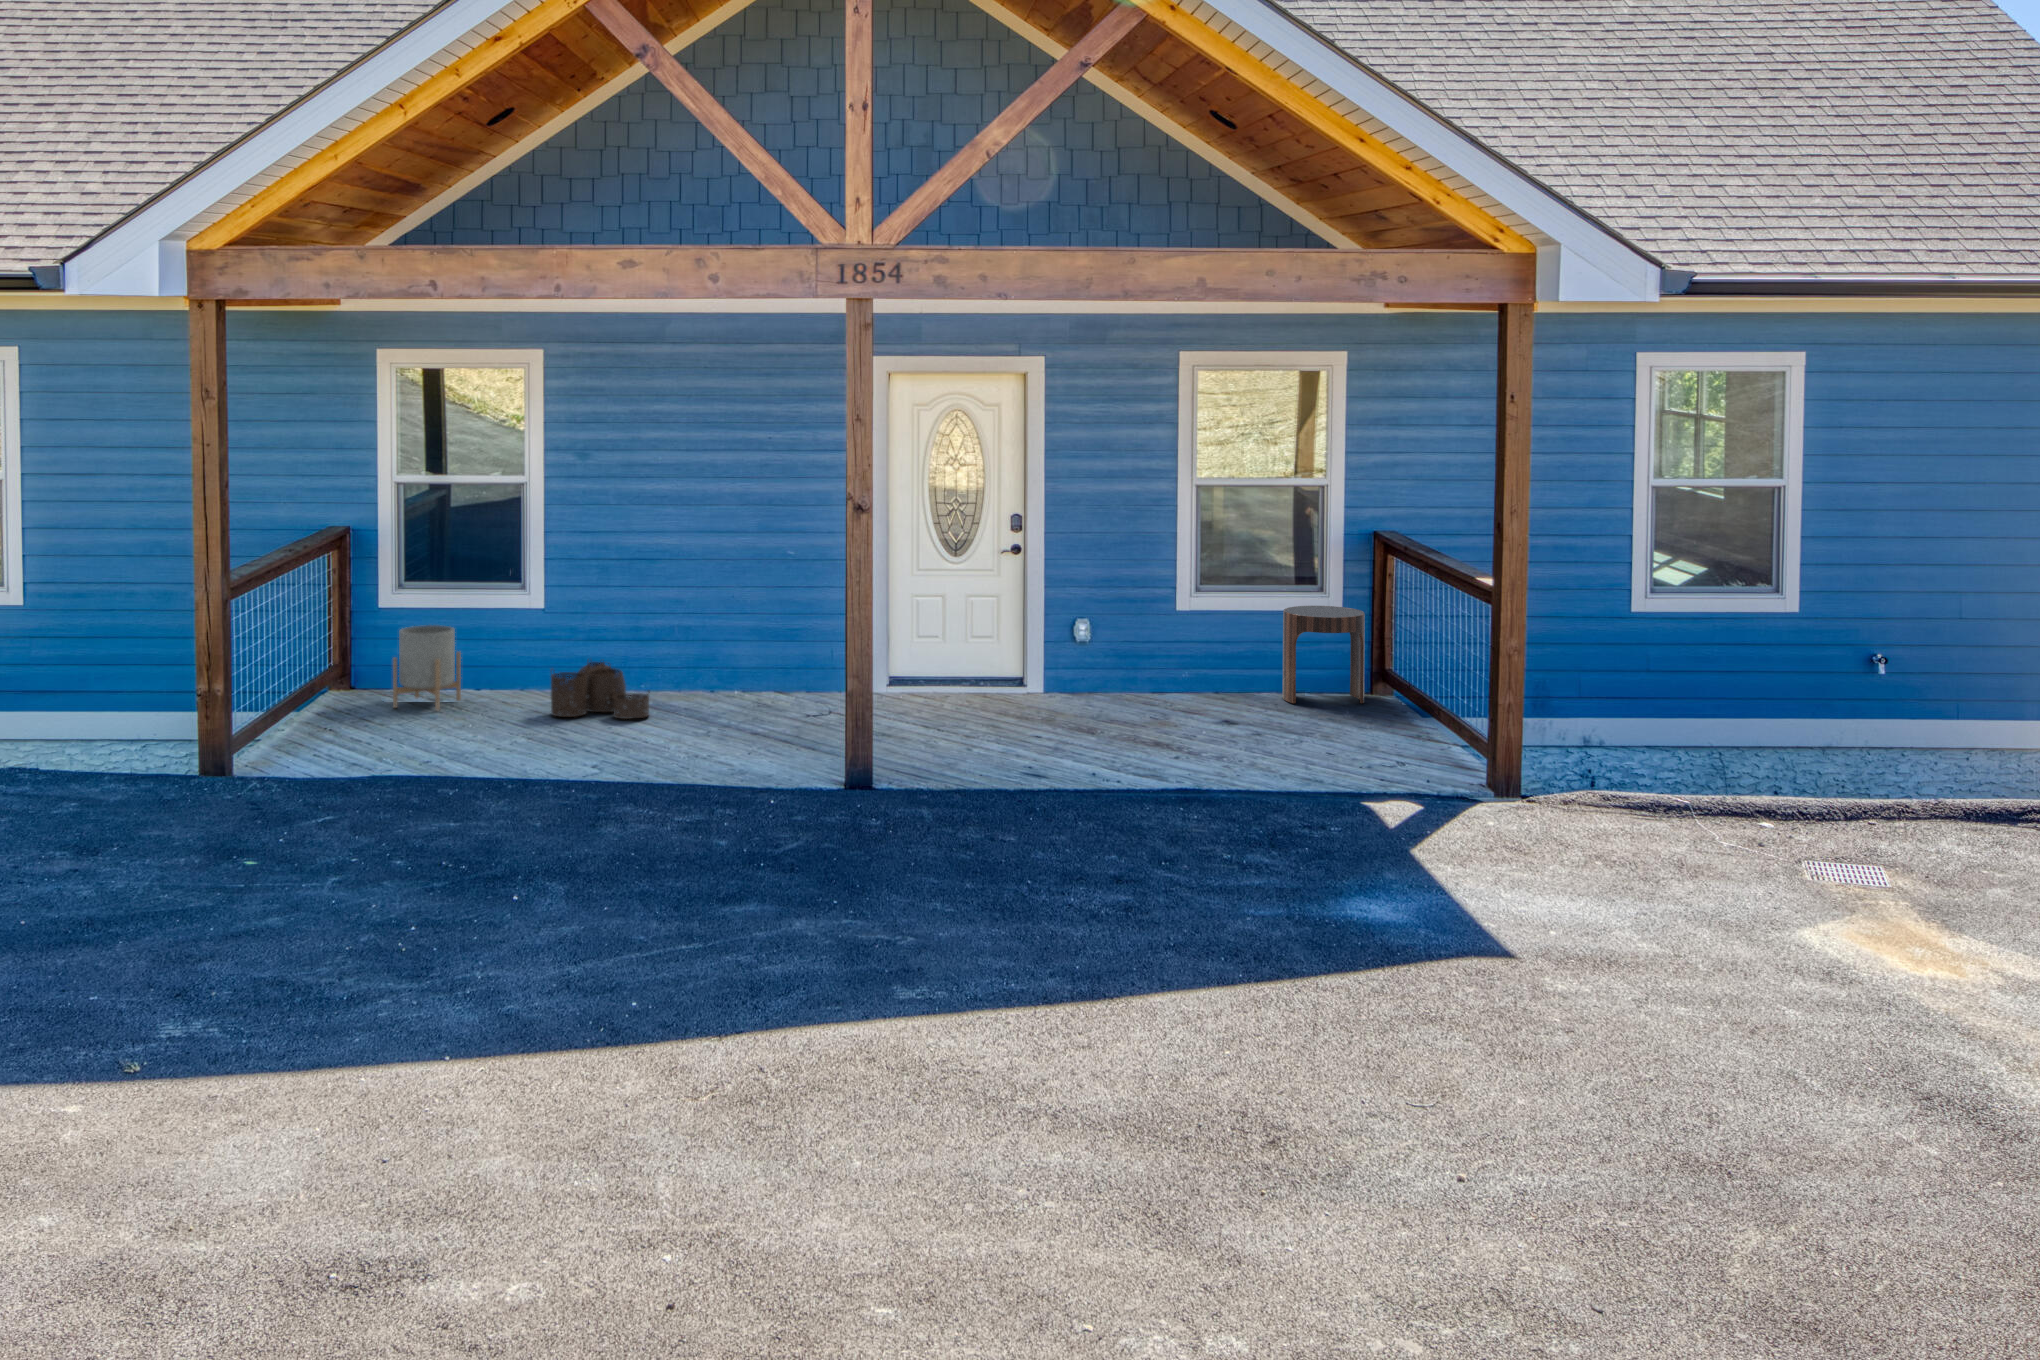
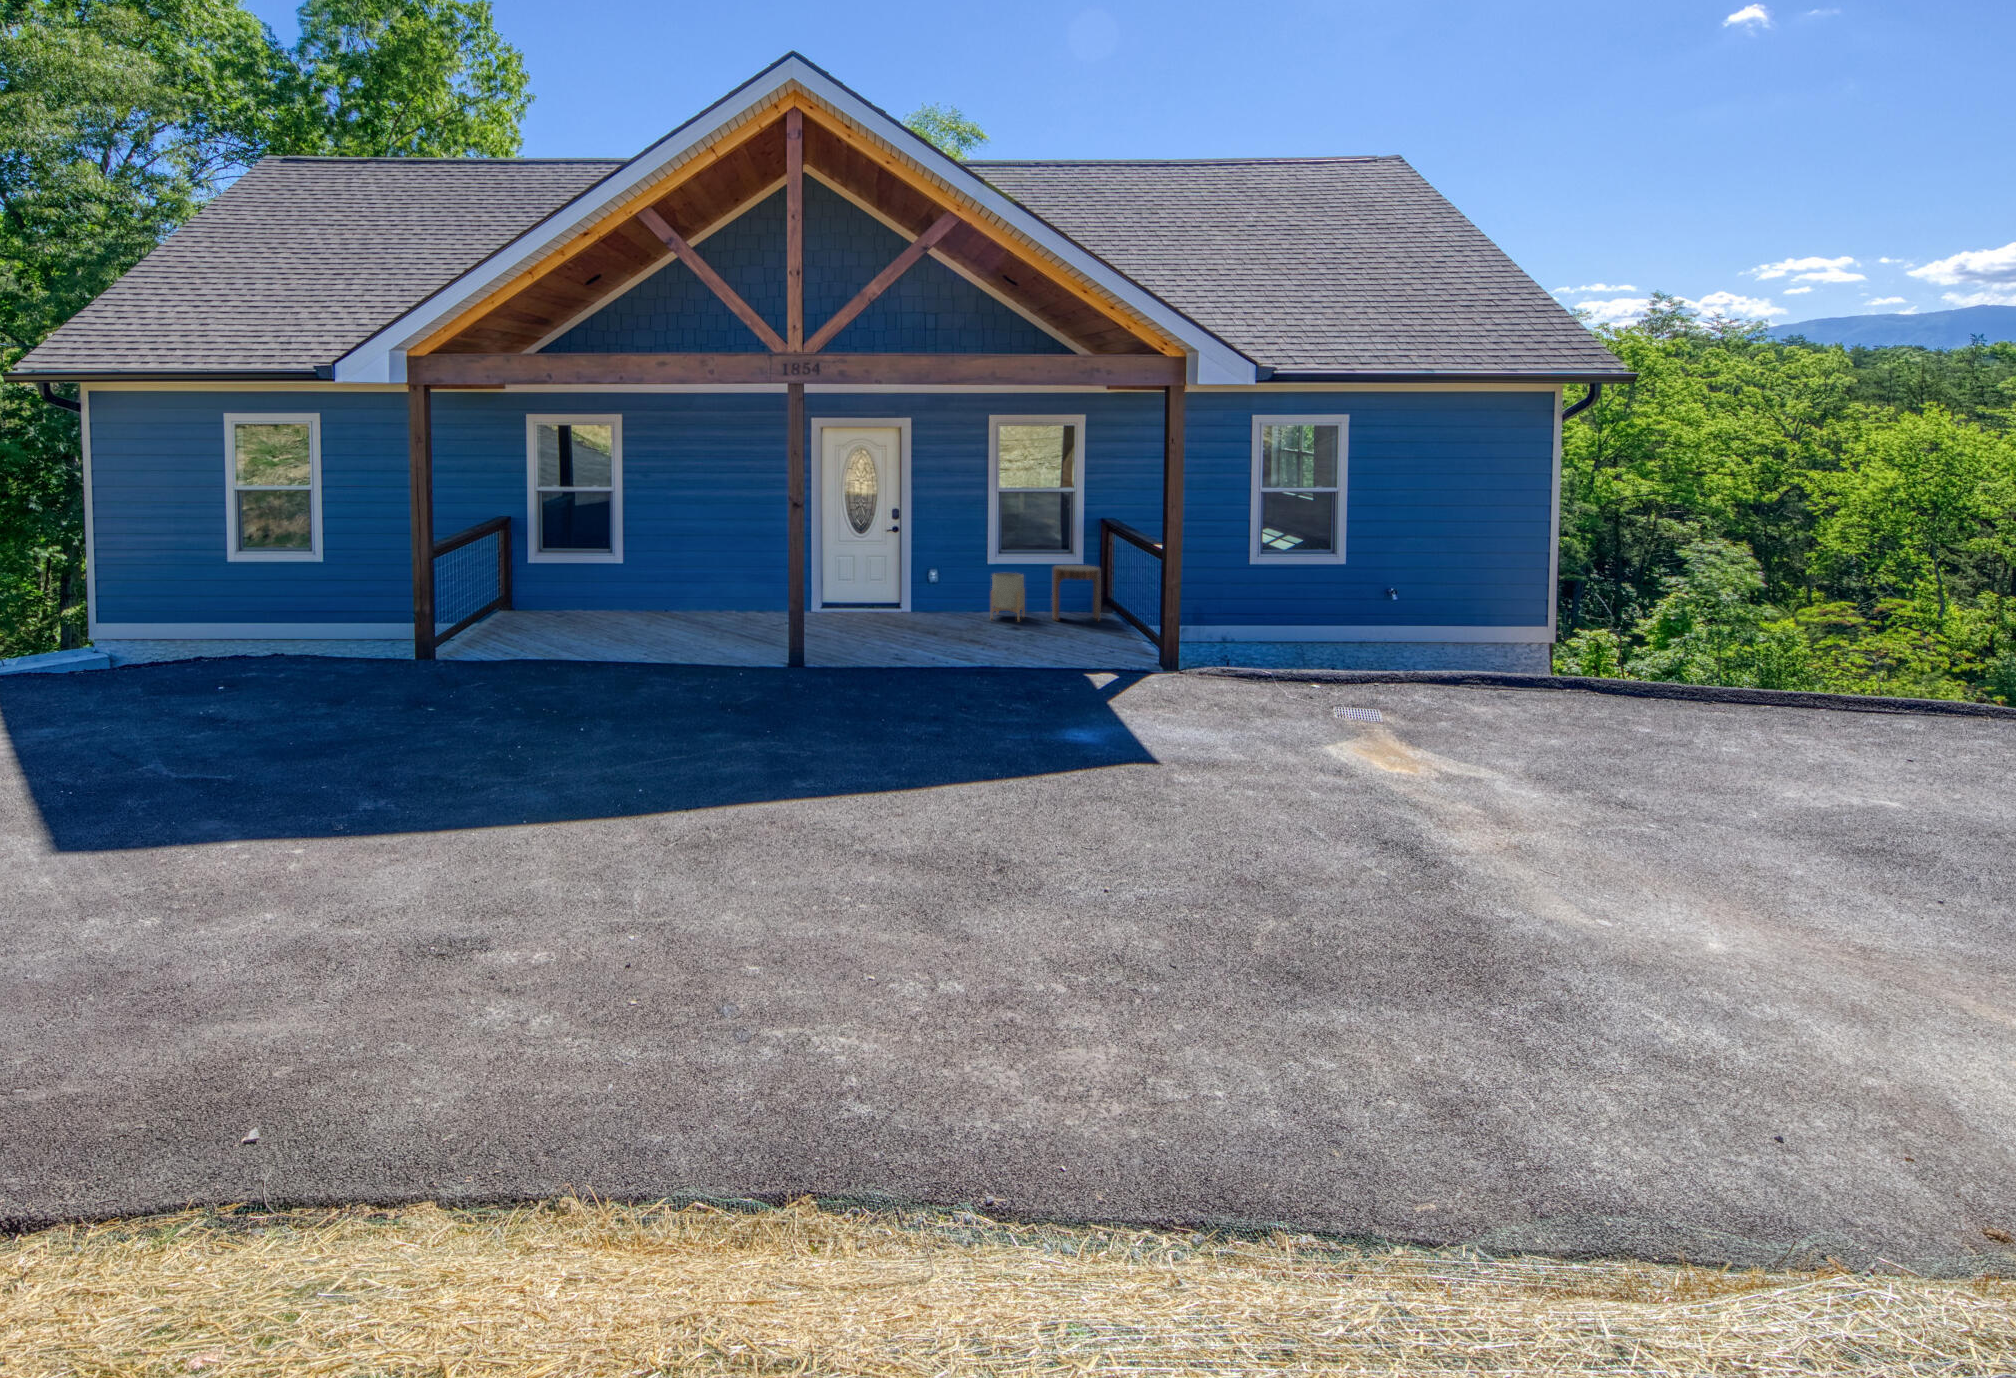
planter: present [393,625,461,710] -> present [990,573,1025,620]
woven basket: present [551,662,650,719] -> none [626,590,682,624]

